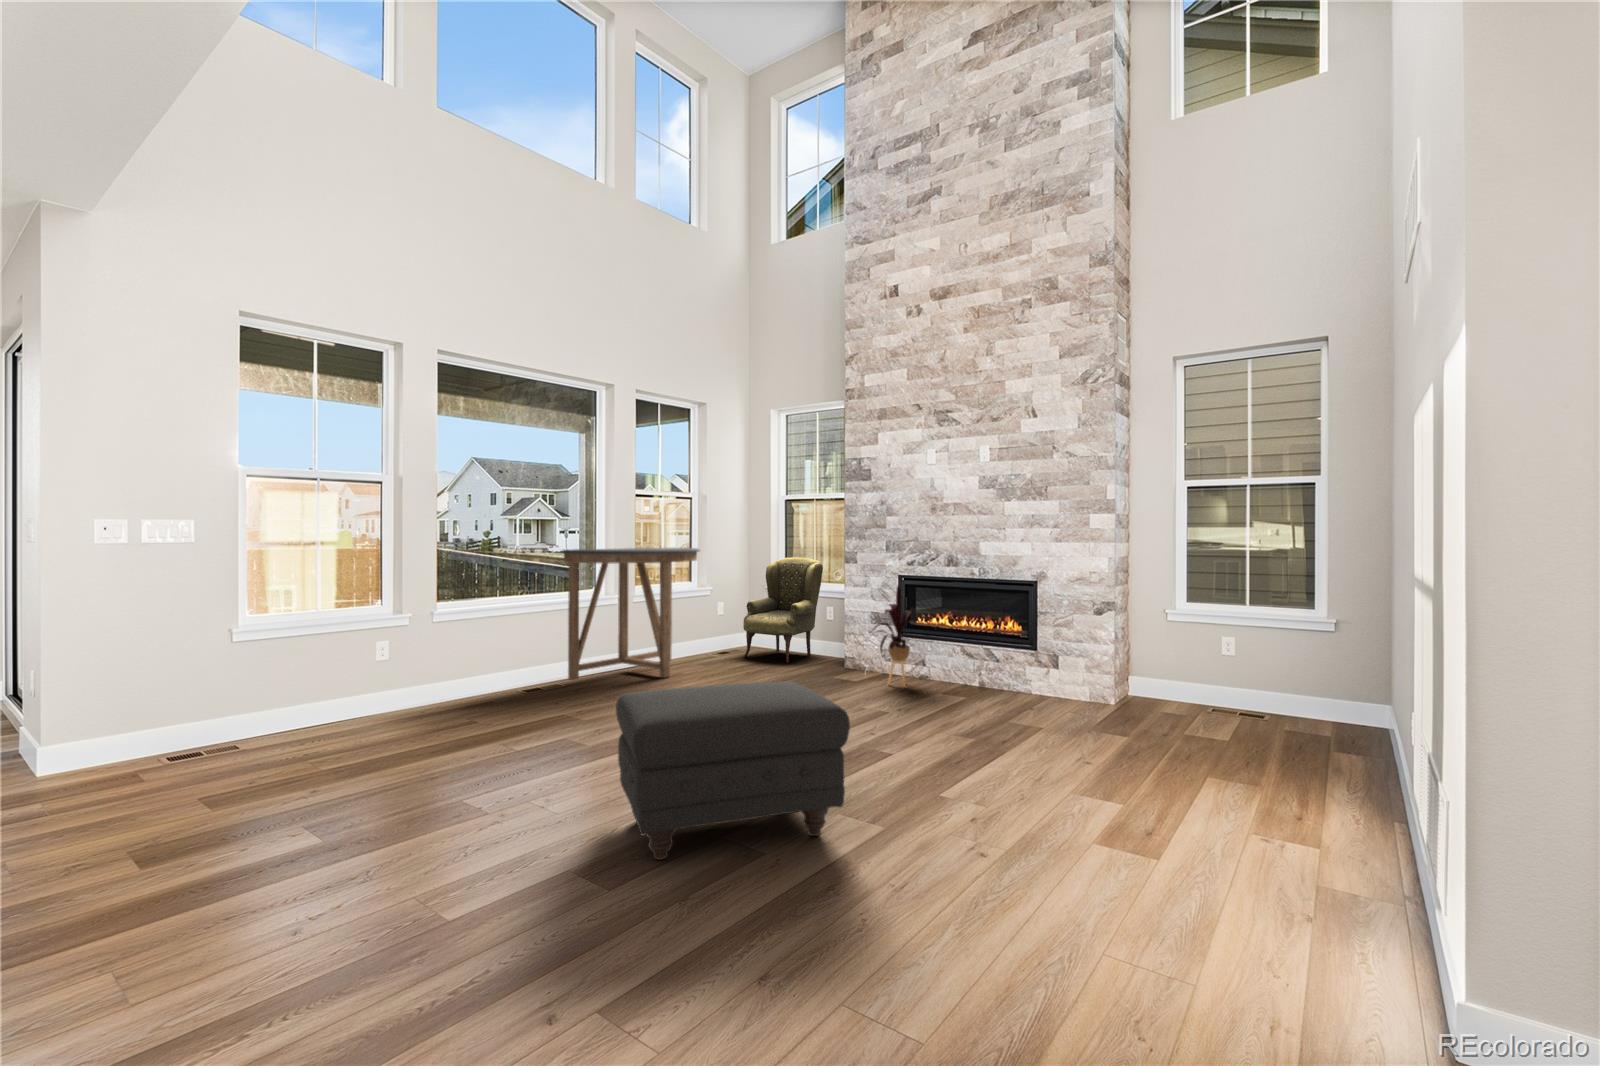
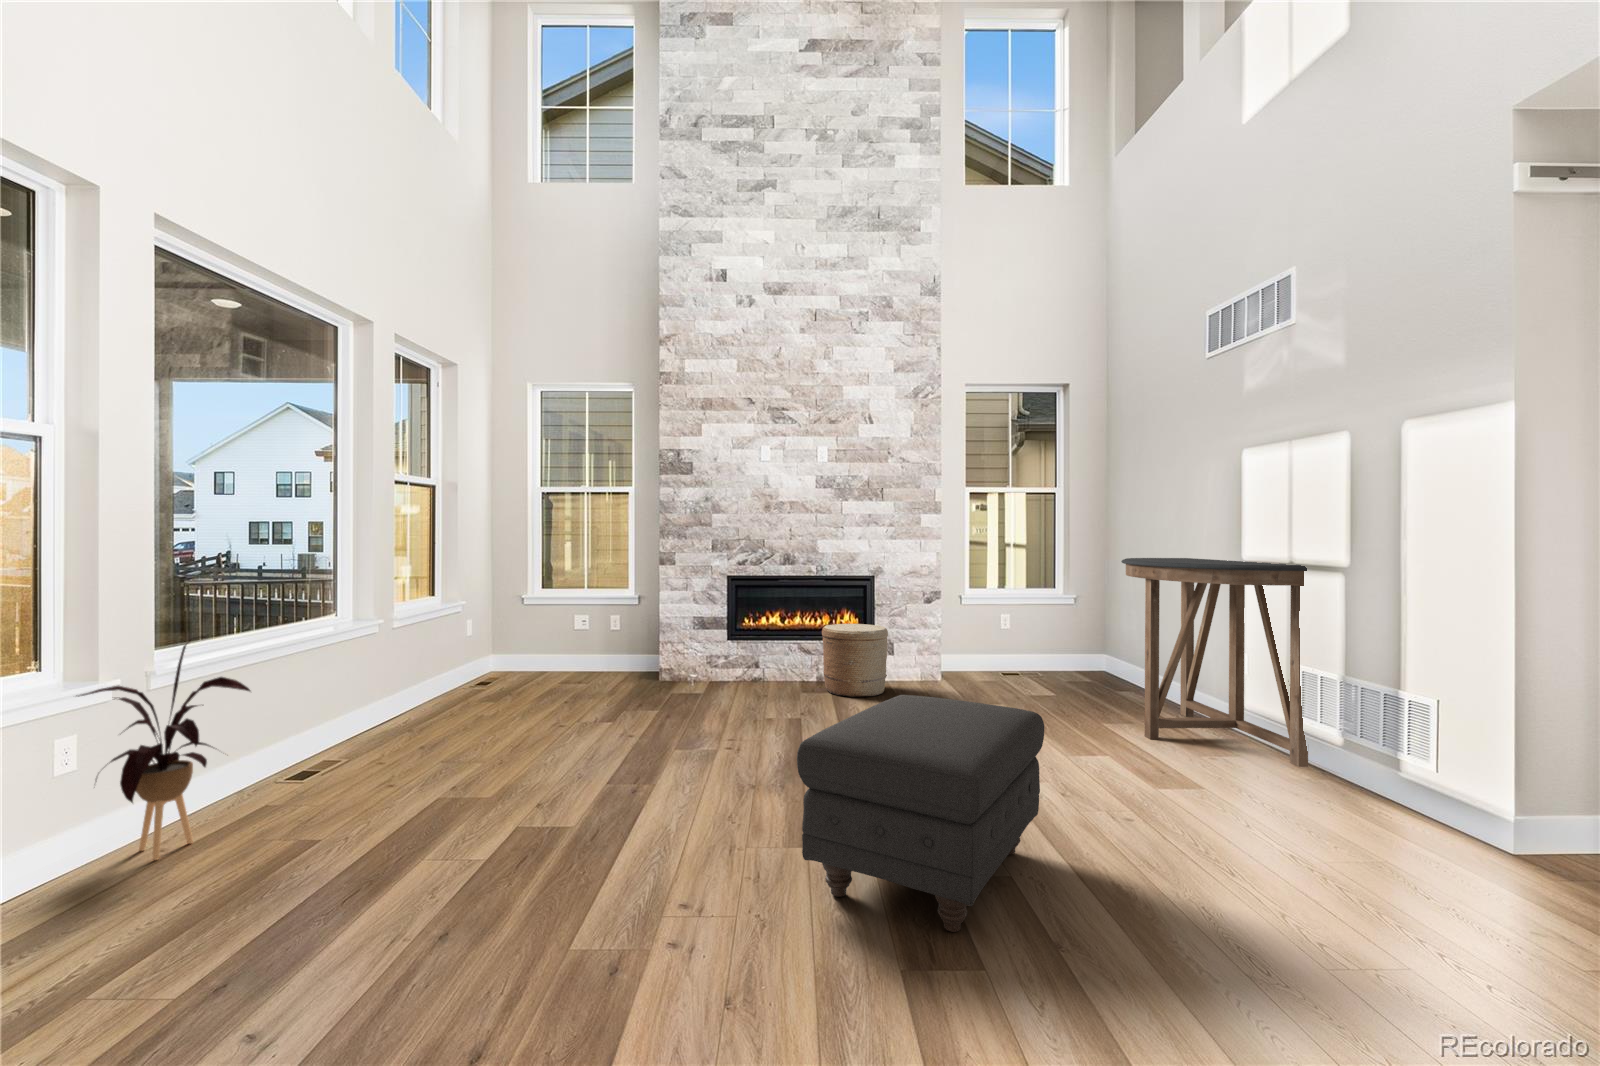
console table: present [562,548,700,680] -> present [1121,558,1308,767]
armchair: present [743,557,823,662] -> none [515,559,603,683]
house plant: present [870,586,911,687] -> present [78,637,250,860]
woven basket: none [962,629,1034,706] -> present [822,624,888,697]

